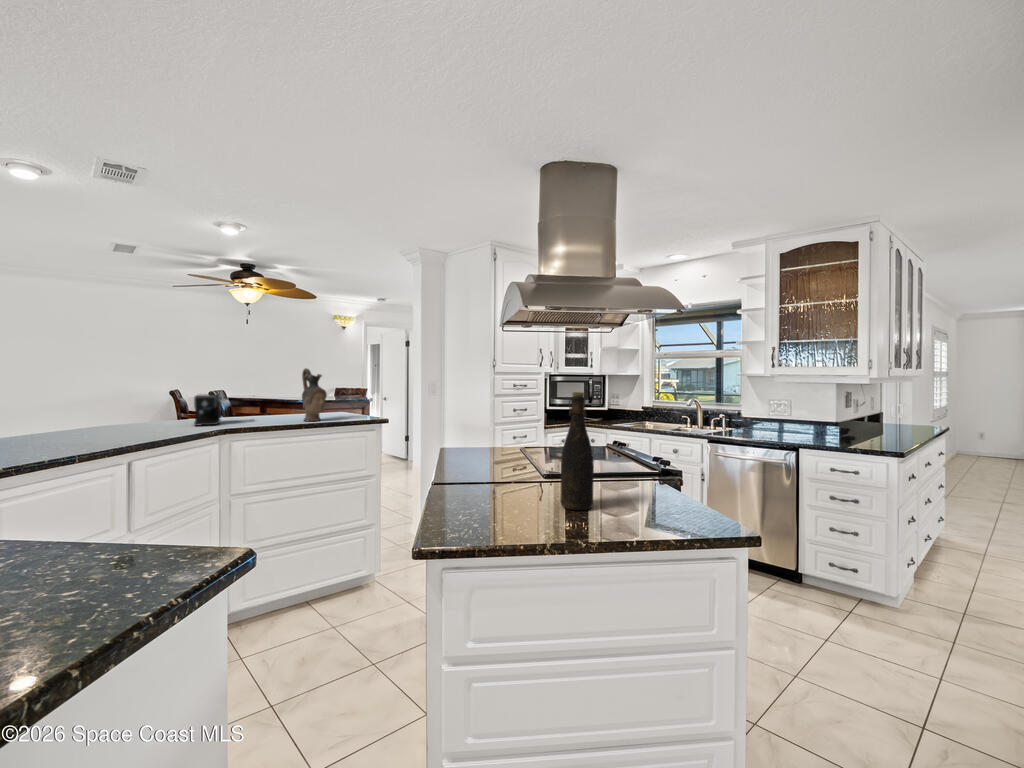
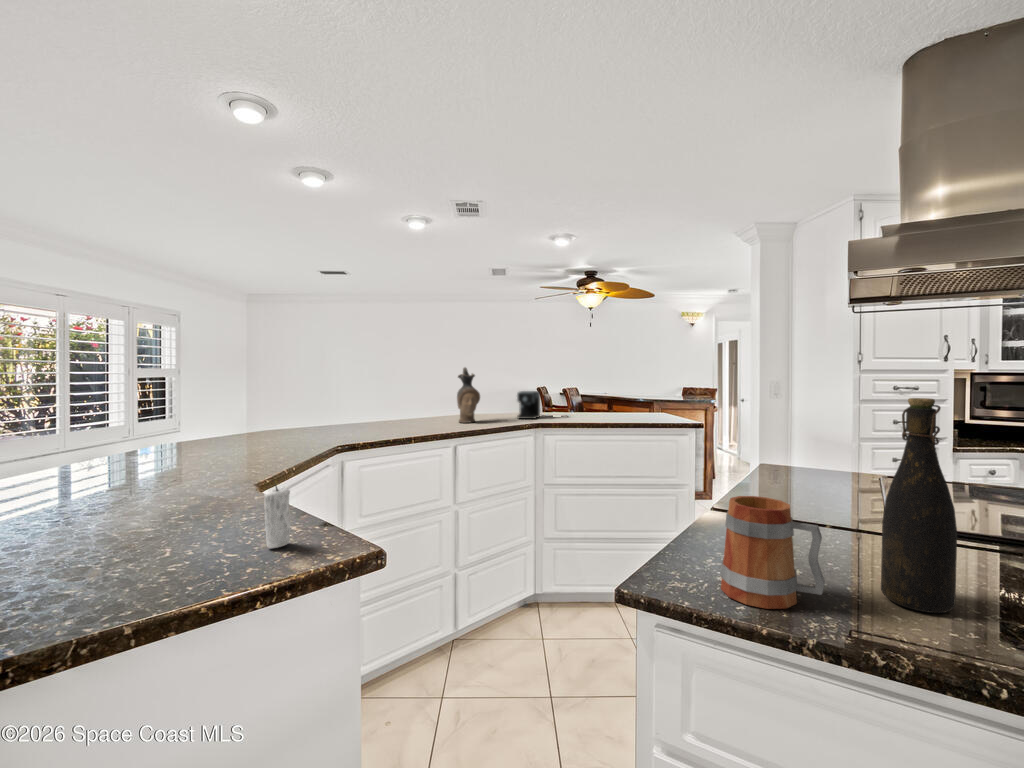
ceramic pitcher: present [302,368,327,421] -> present [457,367,480,423]
mug: none [481,459,541,527] -> present [720,496,825,609]
candle: none [70,496,105,574] -> present [264,485,291,548]

